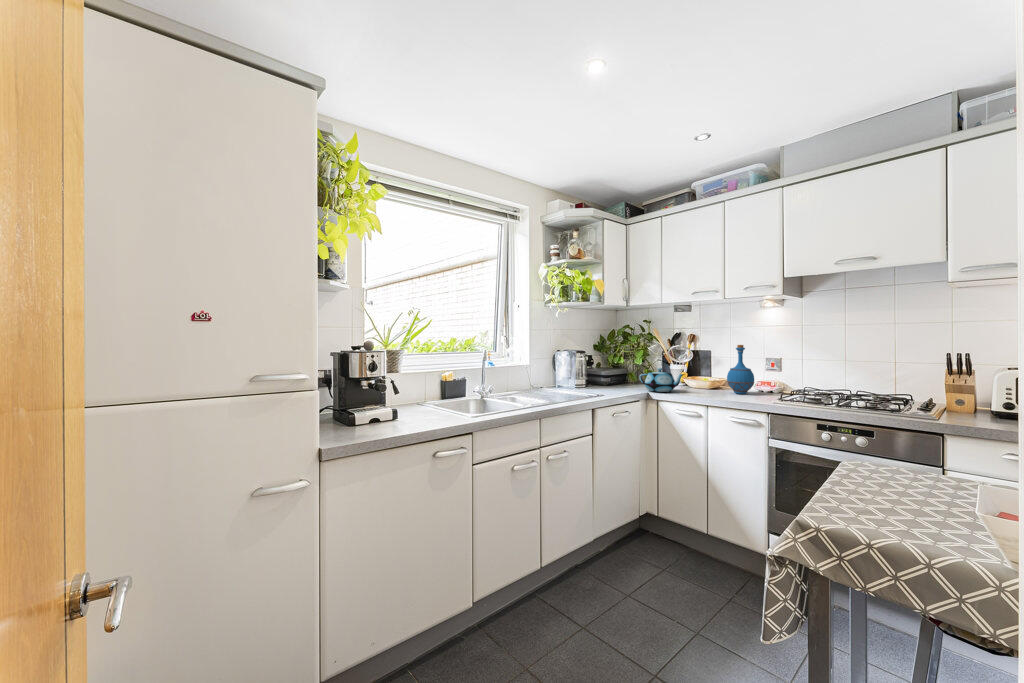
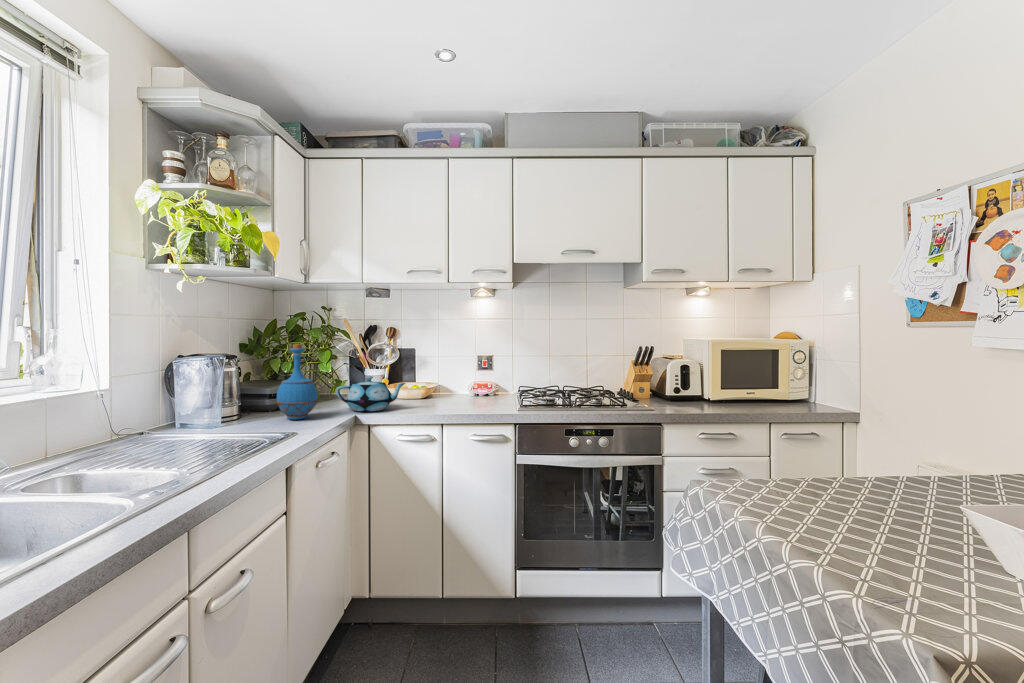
bottle: present [727,345,754,394] -> present [276,344,317,420]

